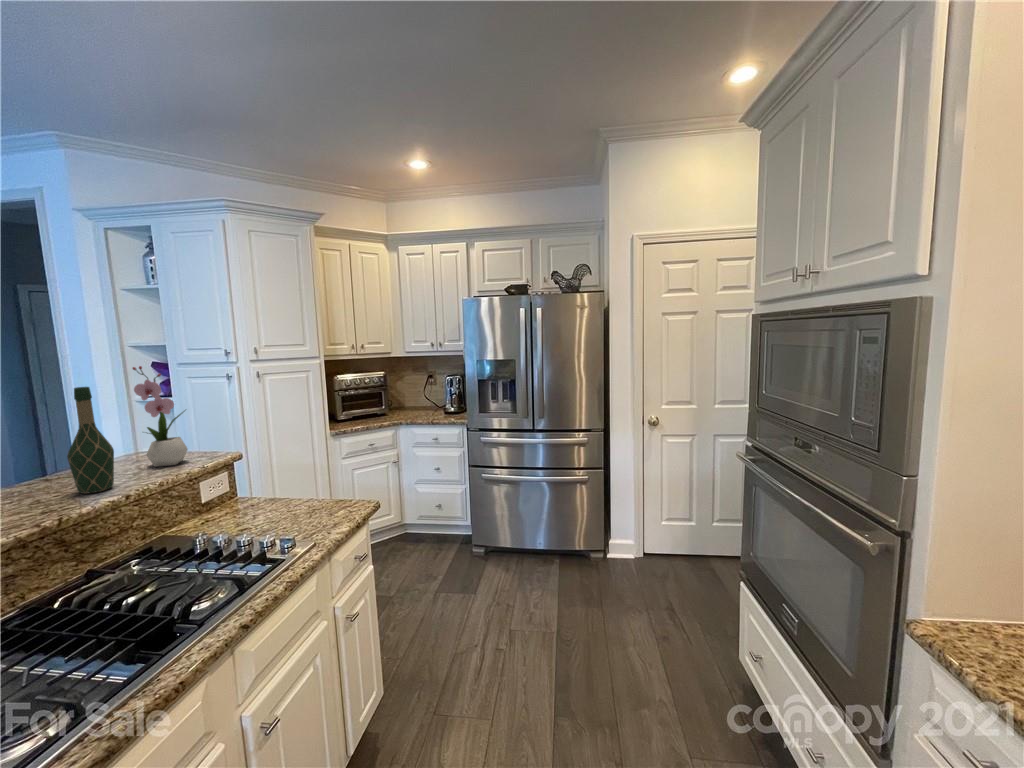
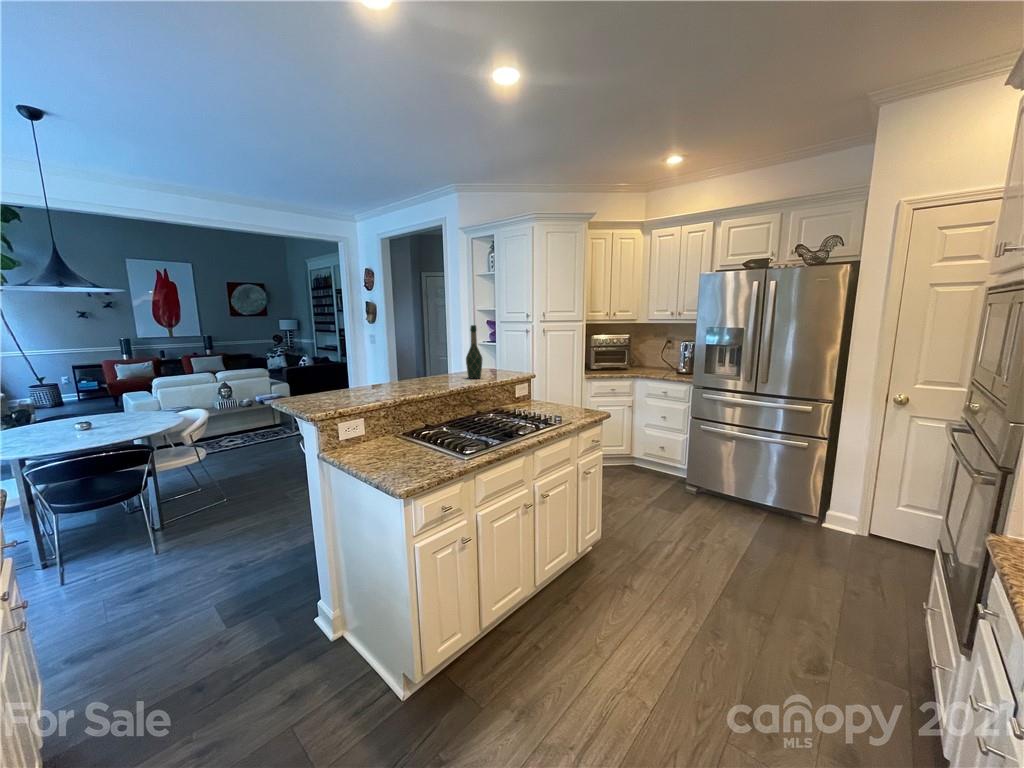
flower arrangement: present [133,366,188,467] -> none [490,317,511,374]

